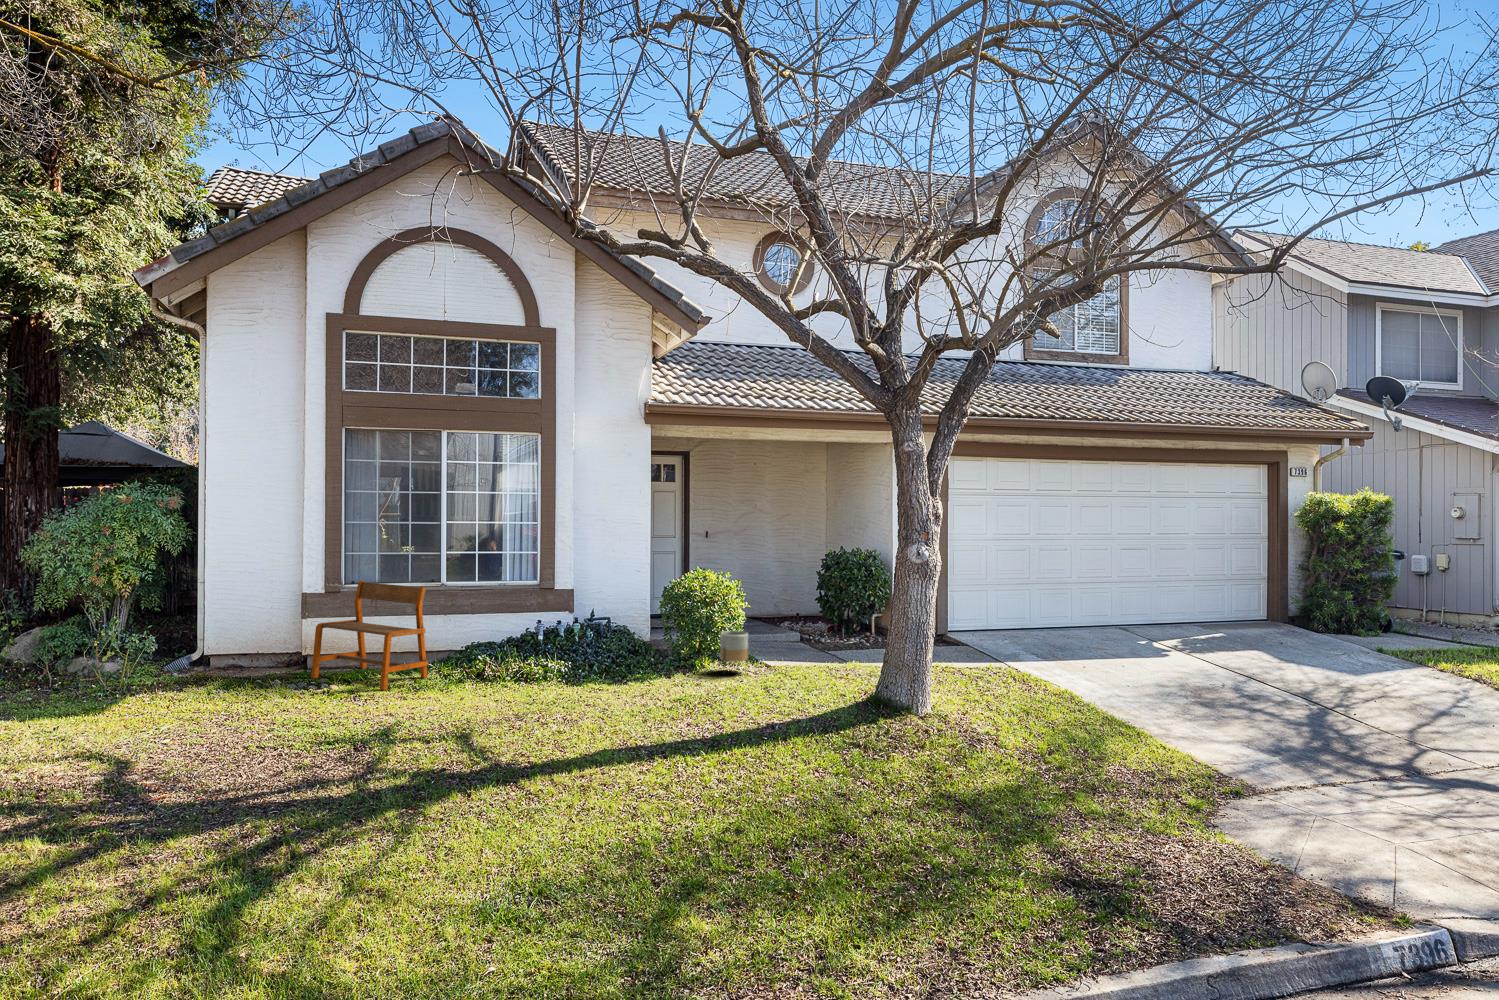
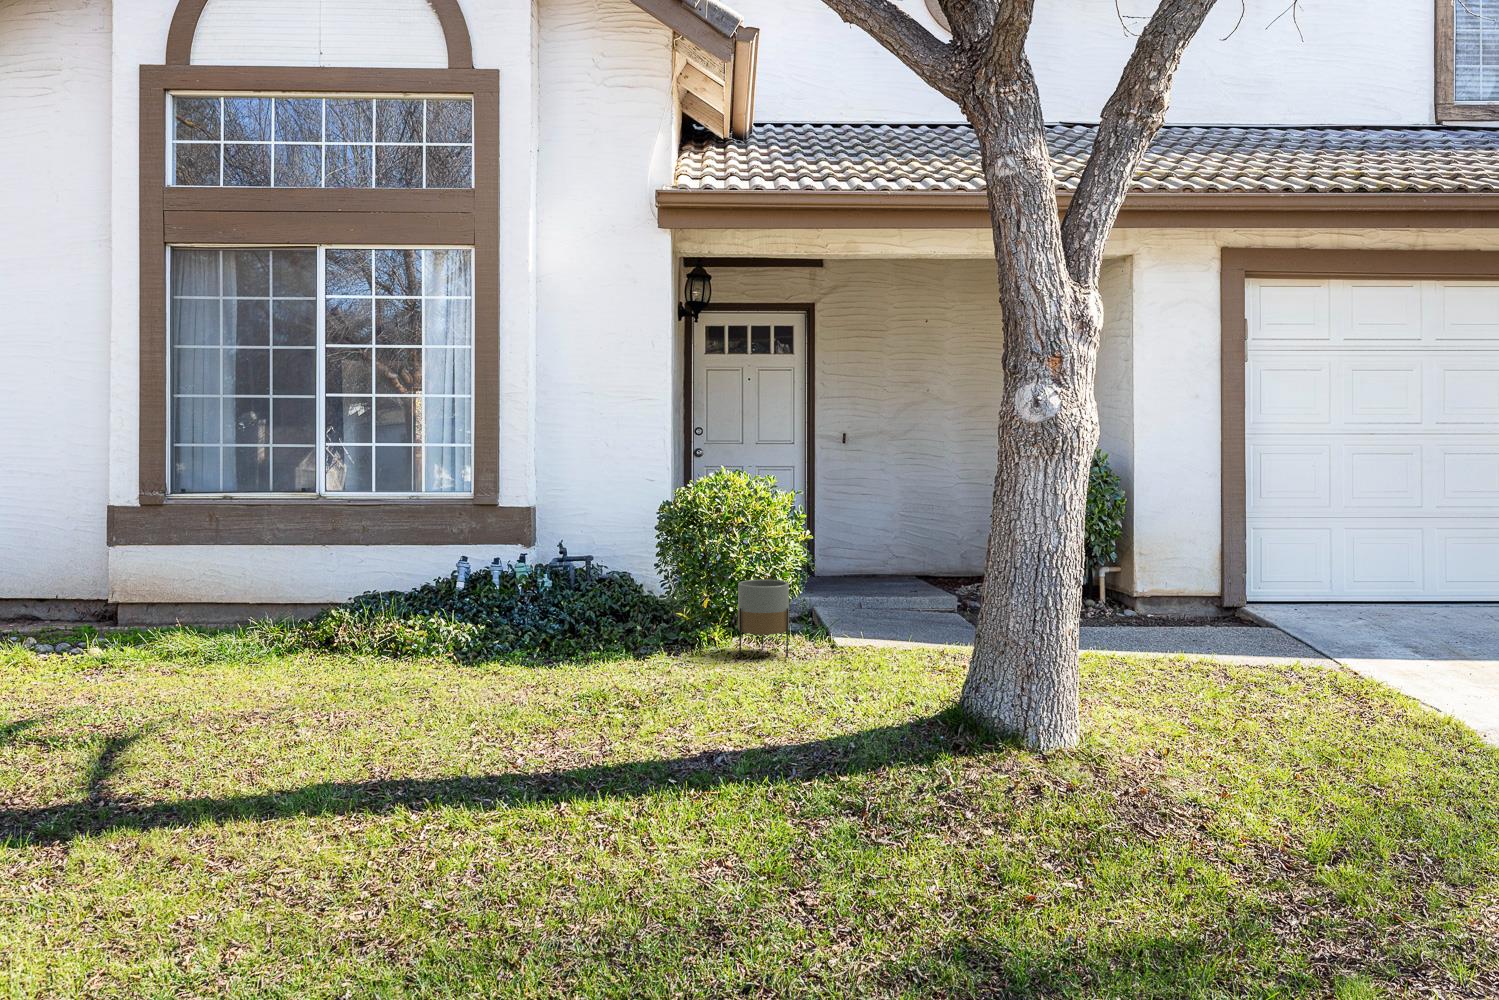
bench: present [311,581,428,690] -> none [119,486,272,652]

